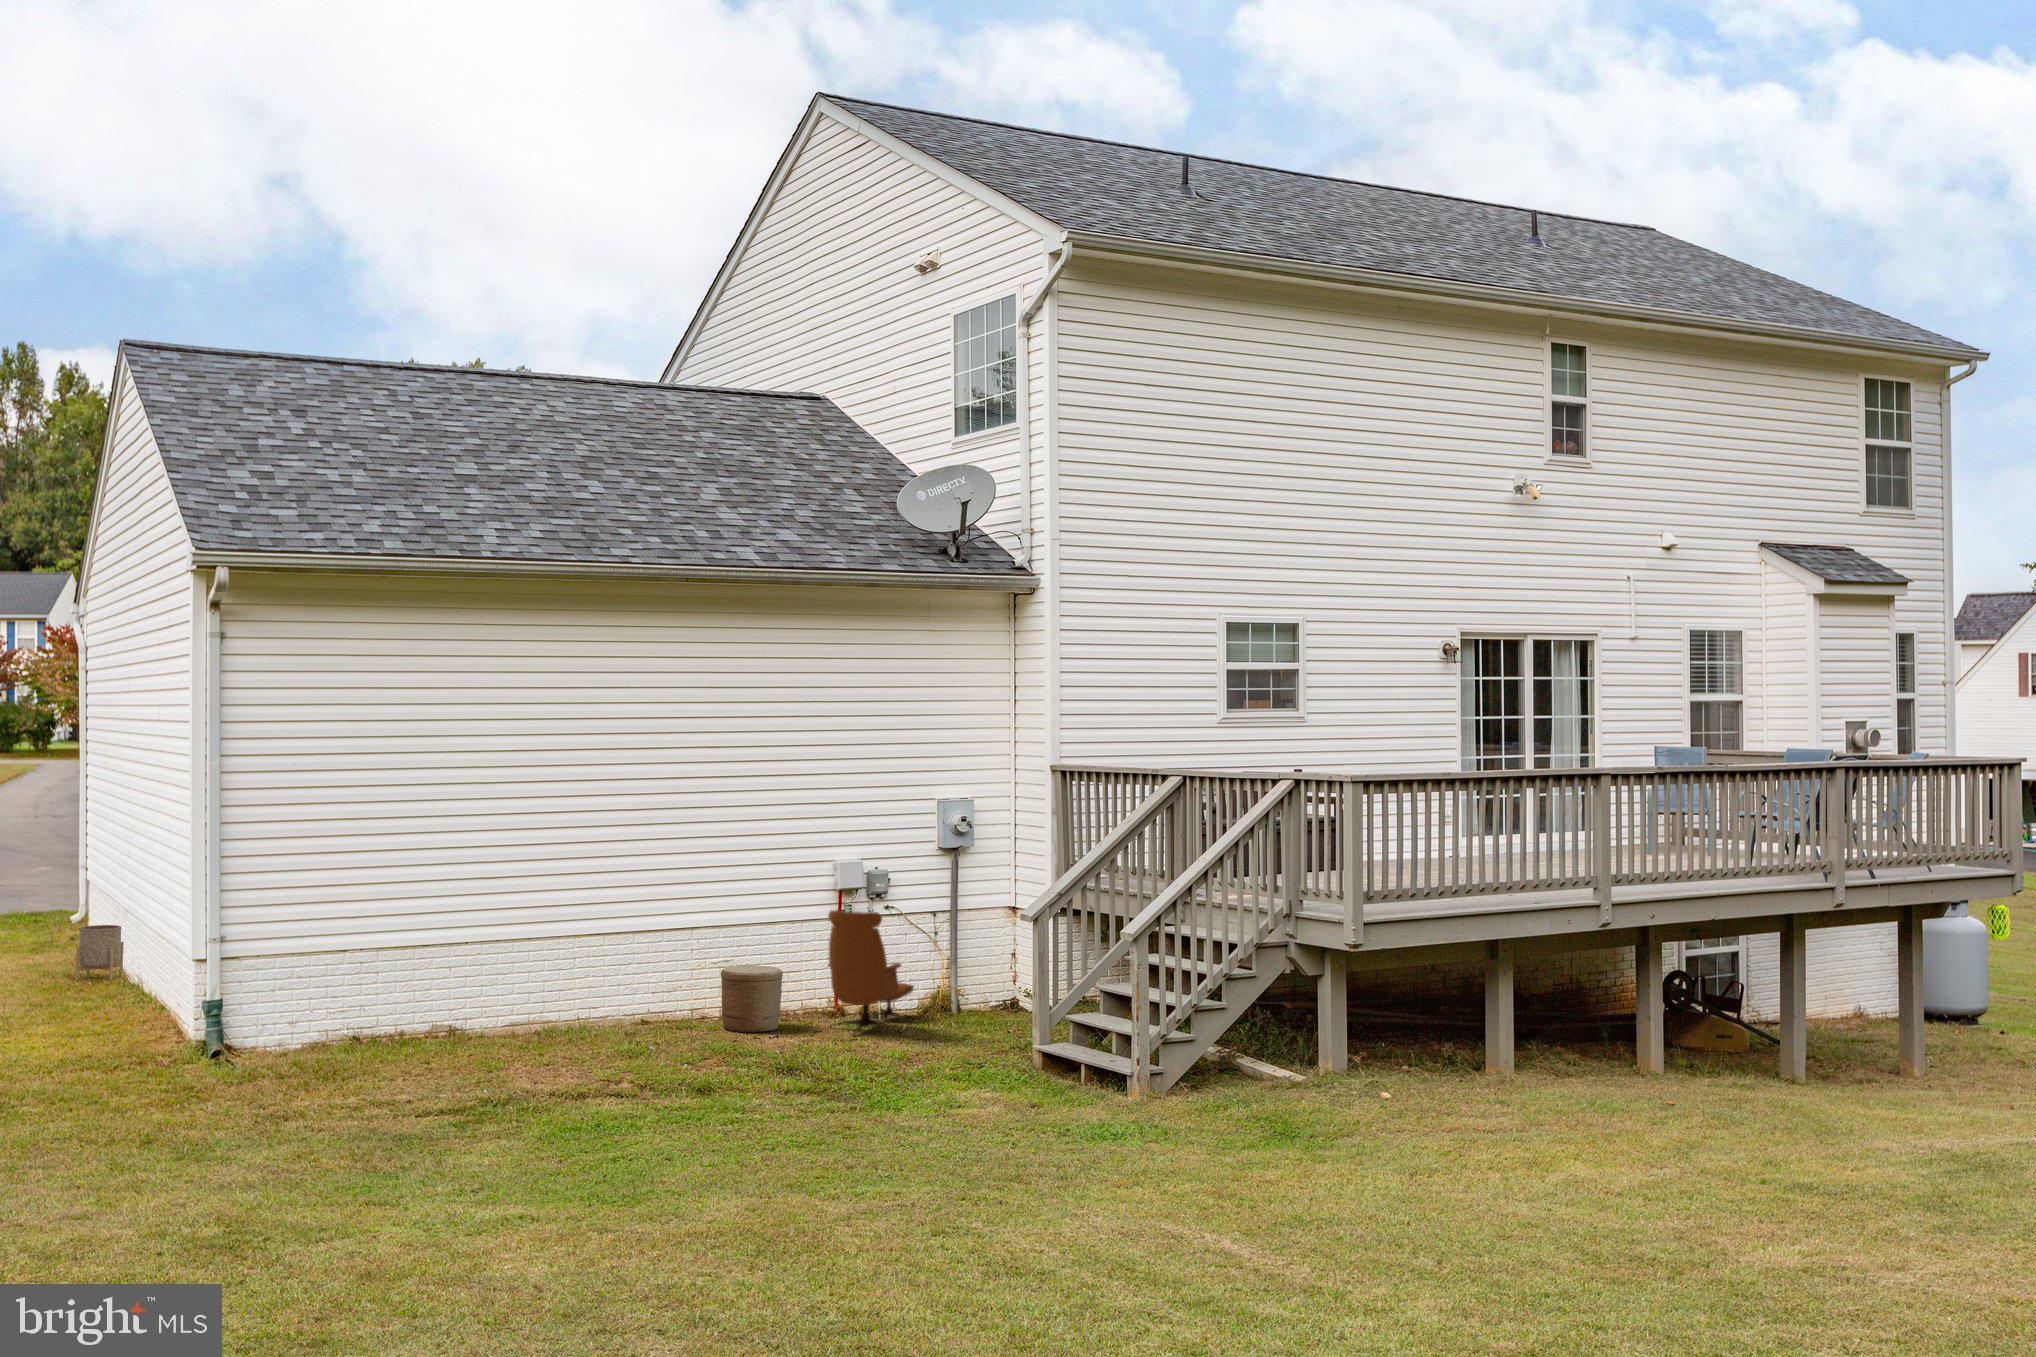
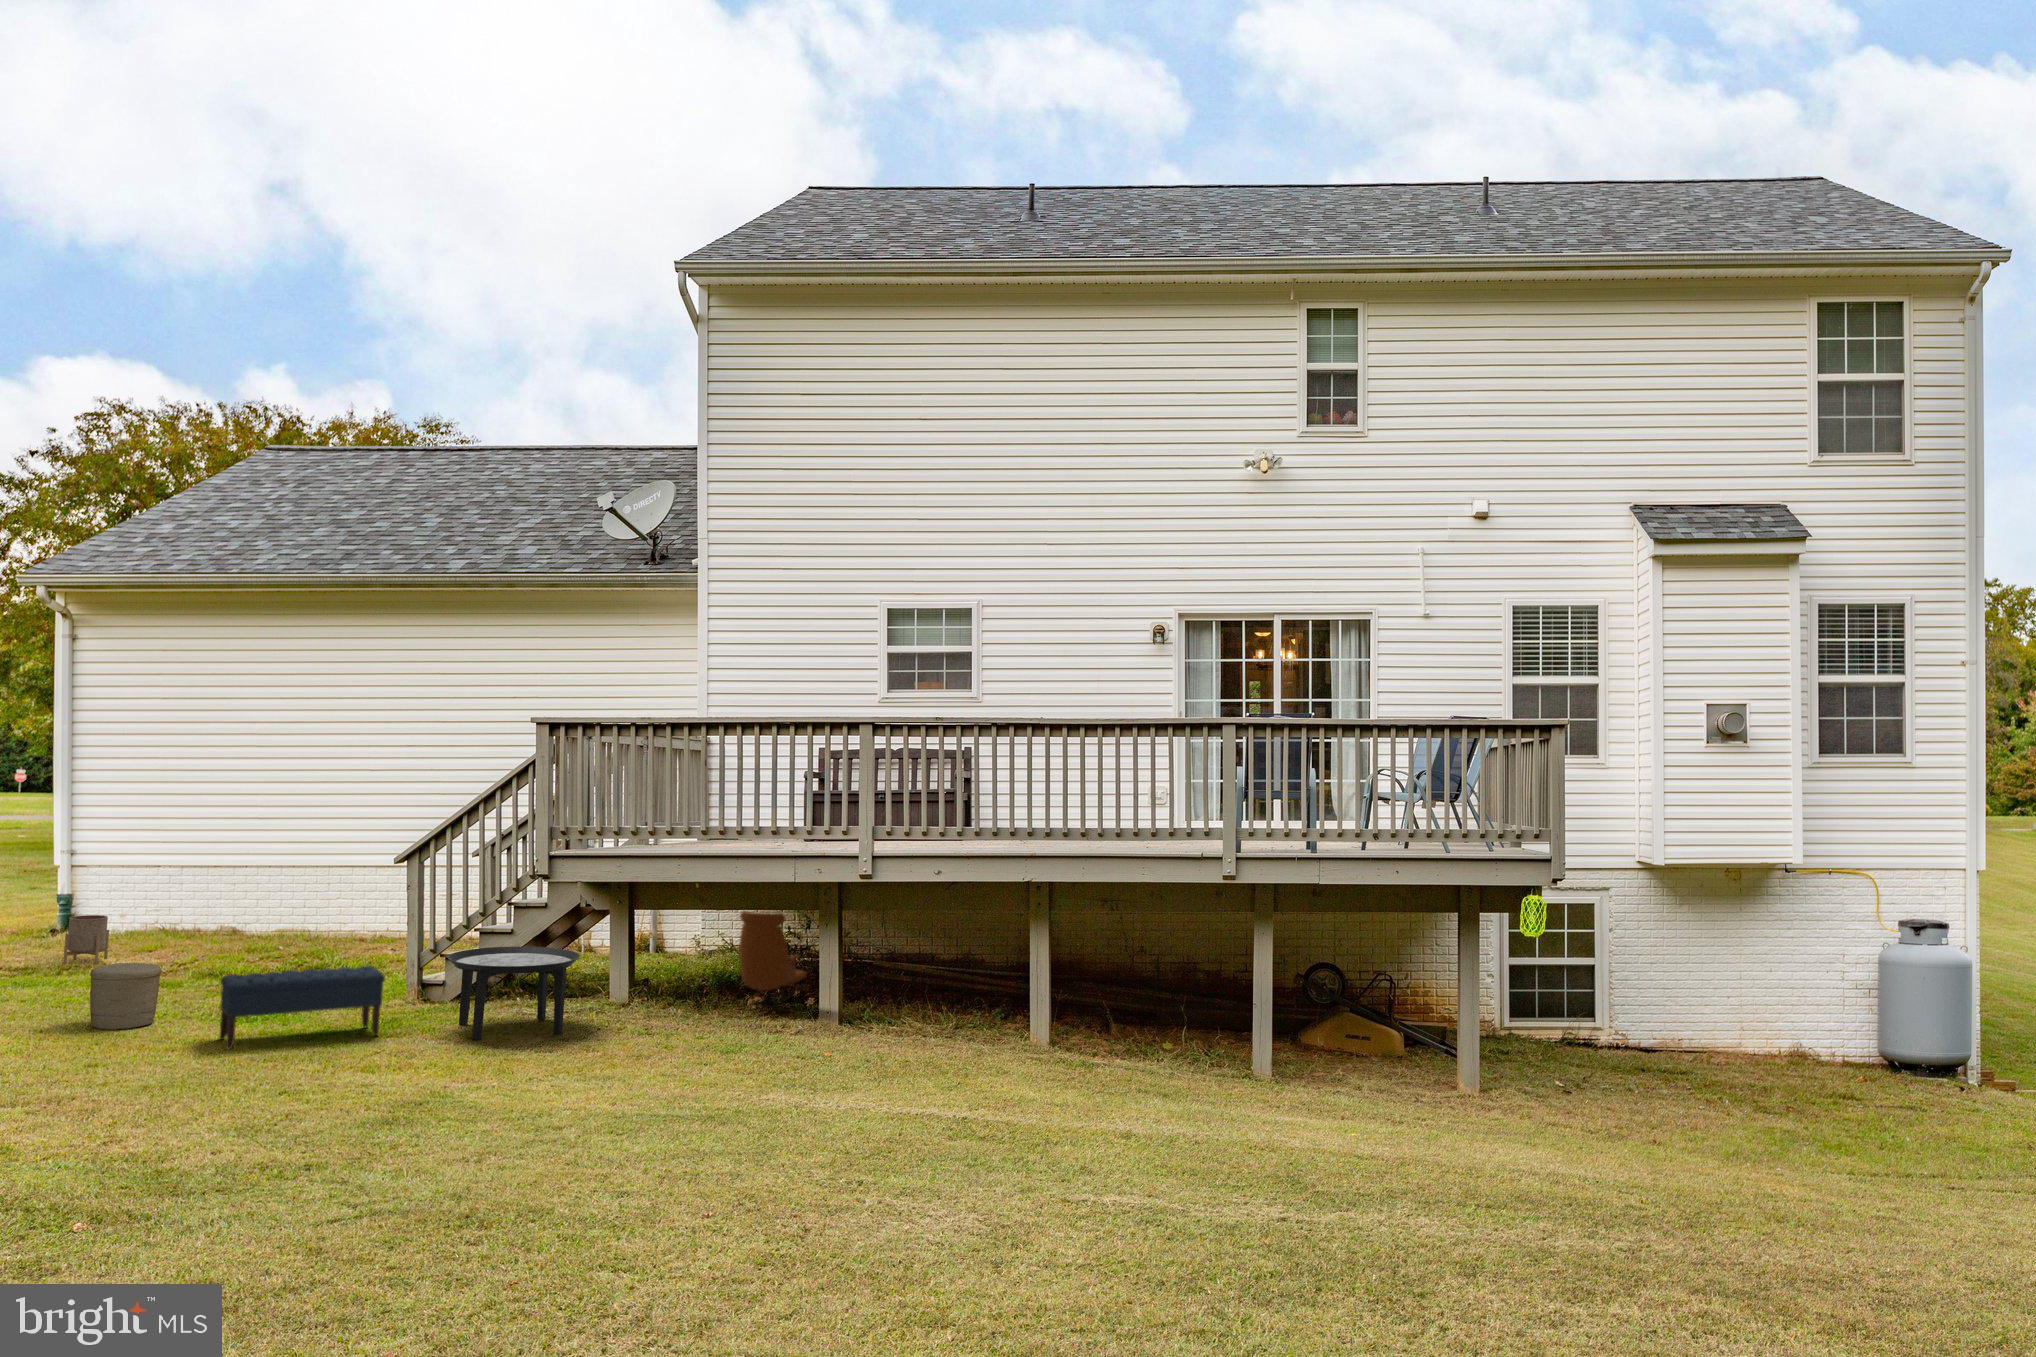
round table: none [488,953,640,1059] -> present [447,946,580,1040]
woven basket: present [721,966,783,1033] -> present [90,963,161,1030]
bench: none [238,974,418,1067] -> present [219,966,385,1049]

